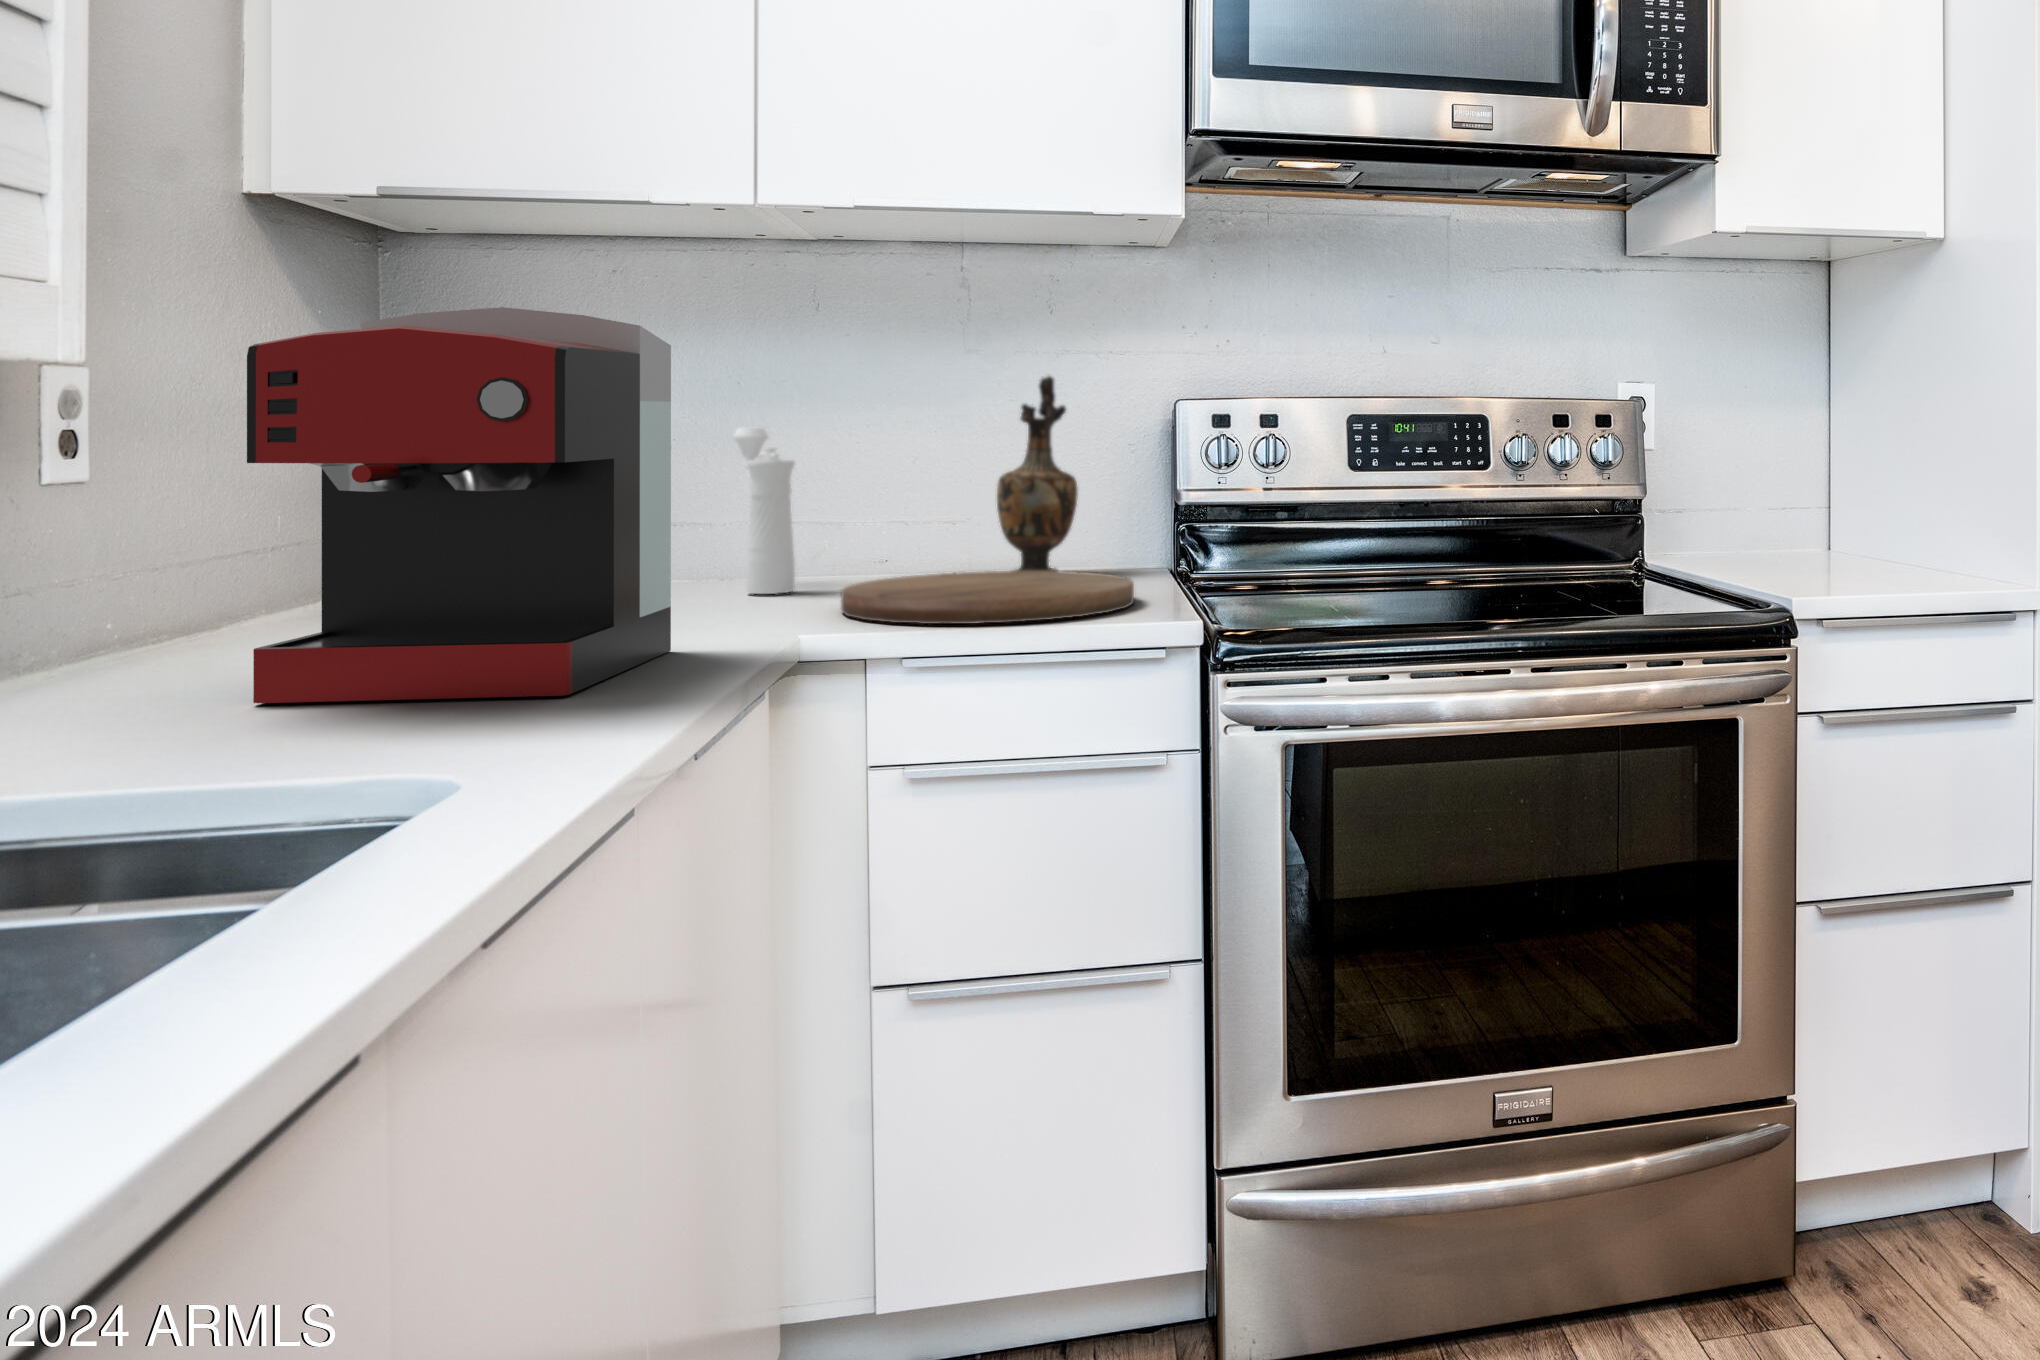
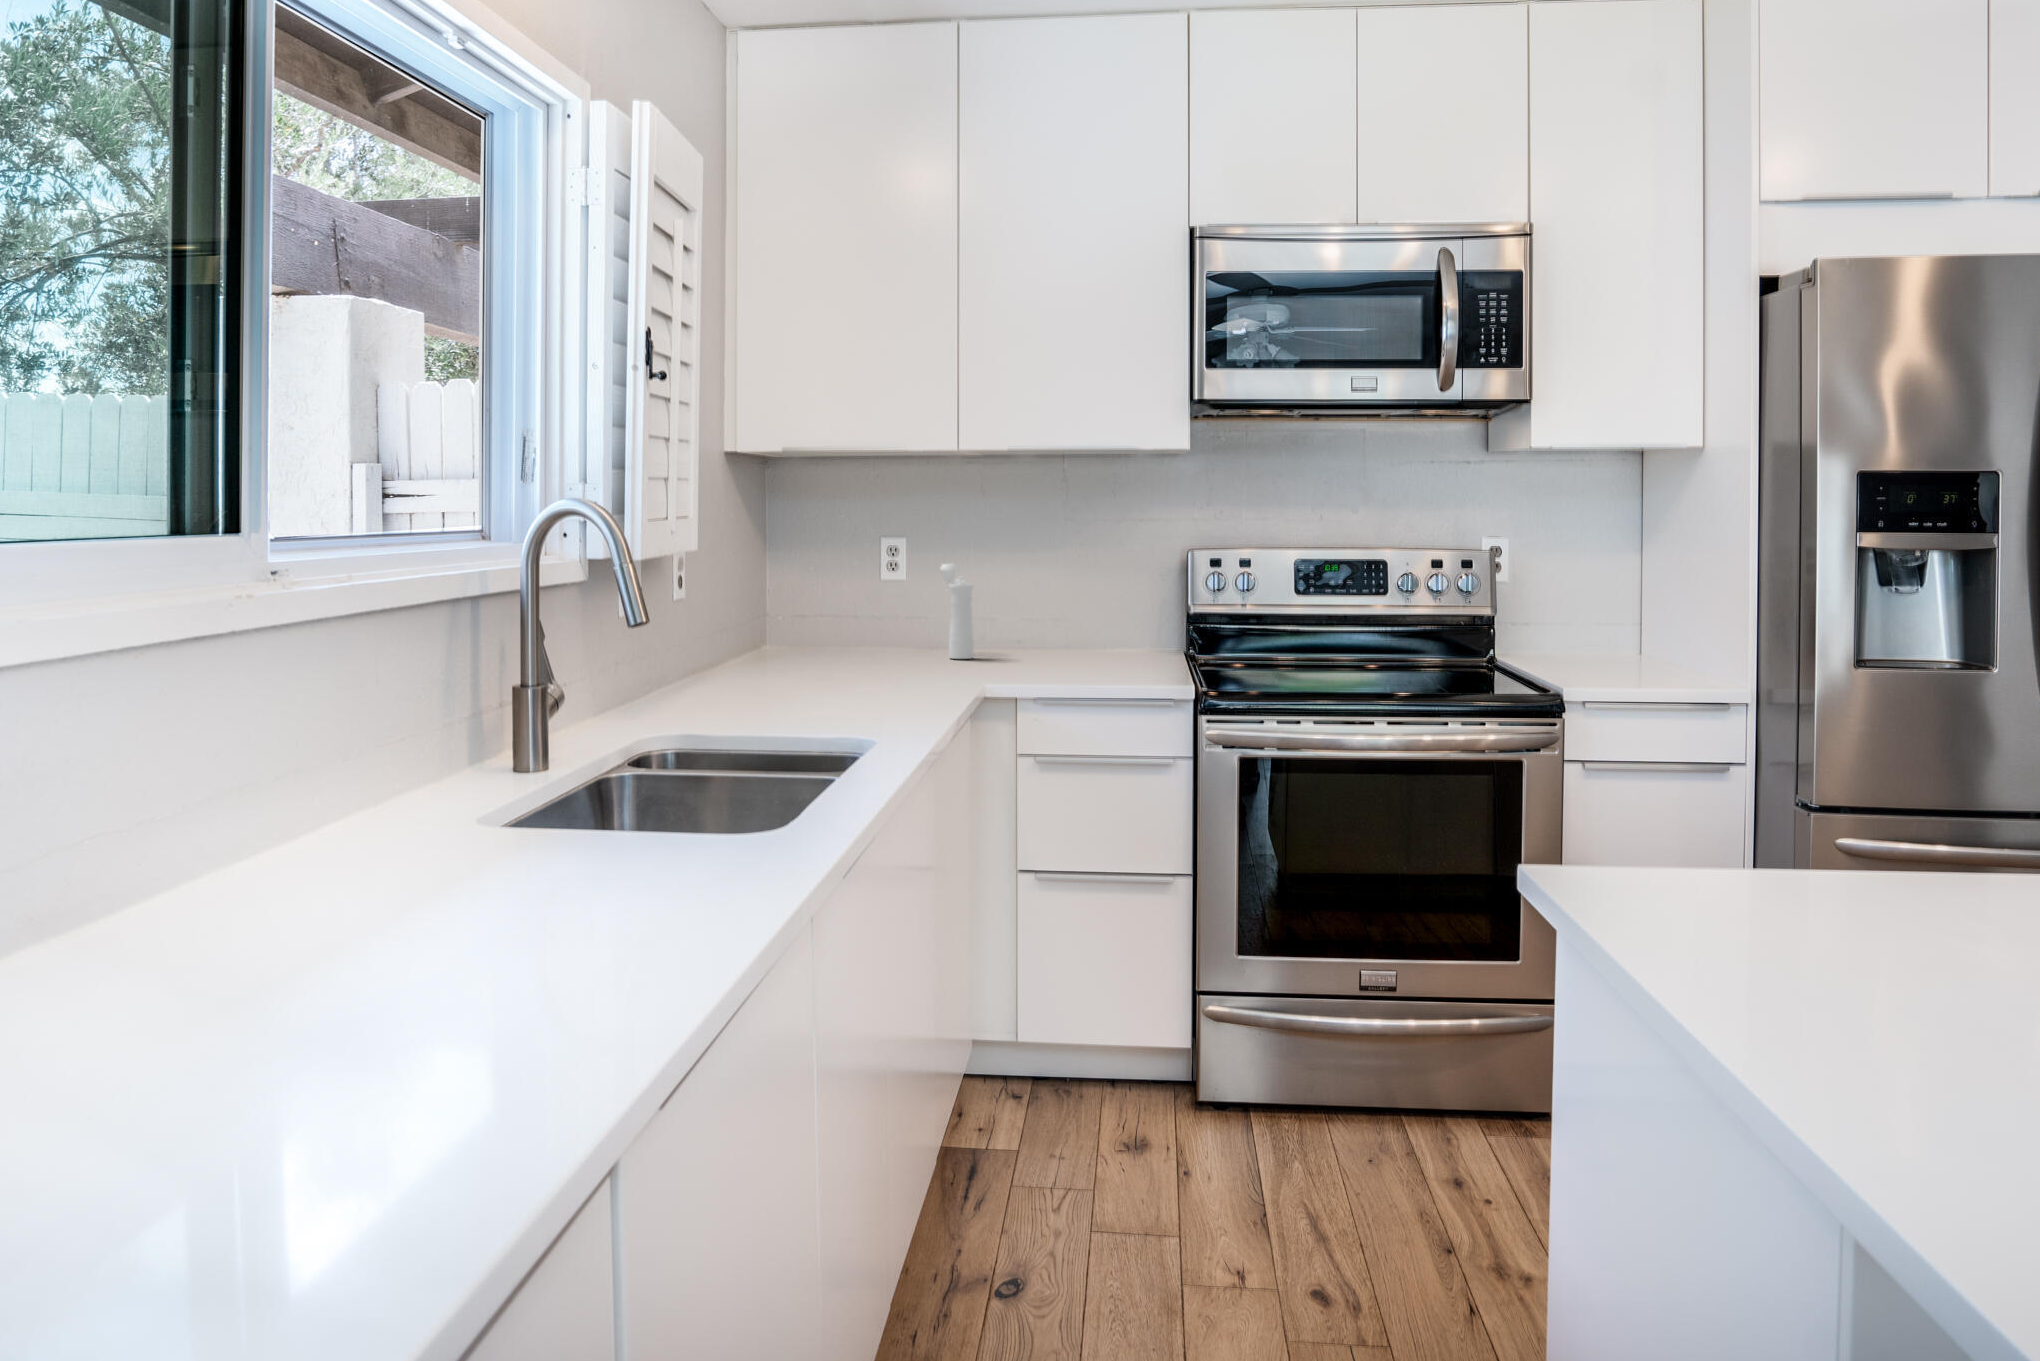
coffee maker: present [247,307,671,703] -> none [770,520,927,703]
vase: present [997,376,1078,571] -> none [1083,532,1129,654]
cutting board: present [841,571,1134,624] -> none [1001,651,1157,680]

